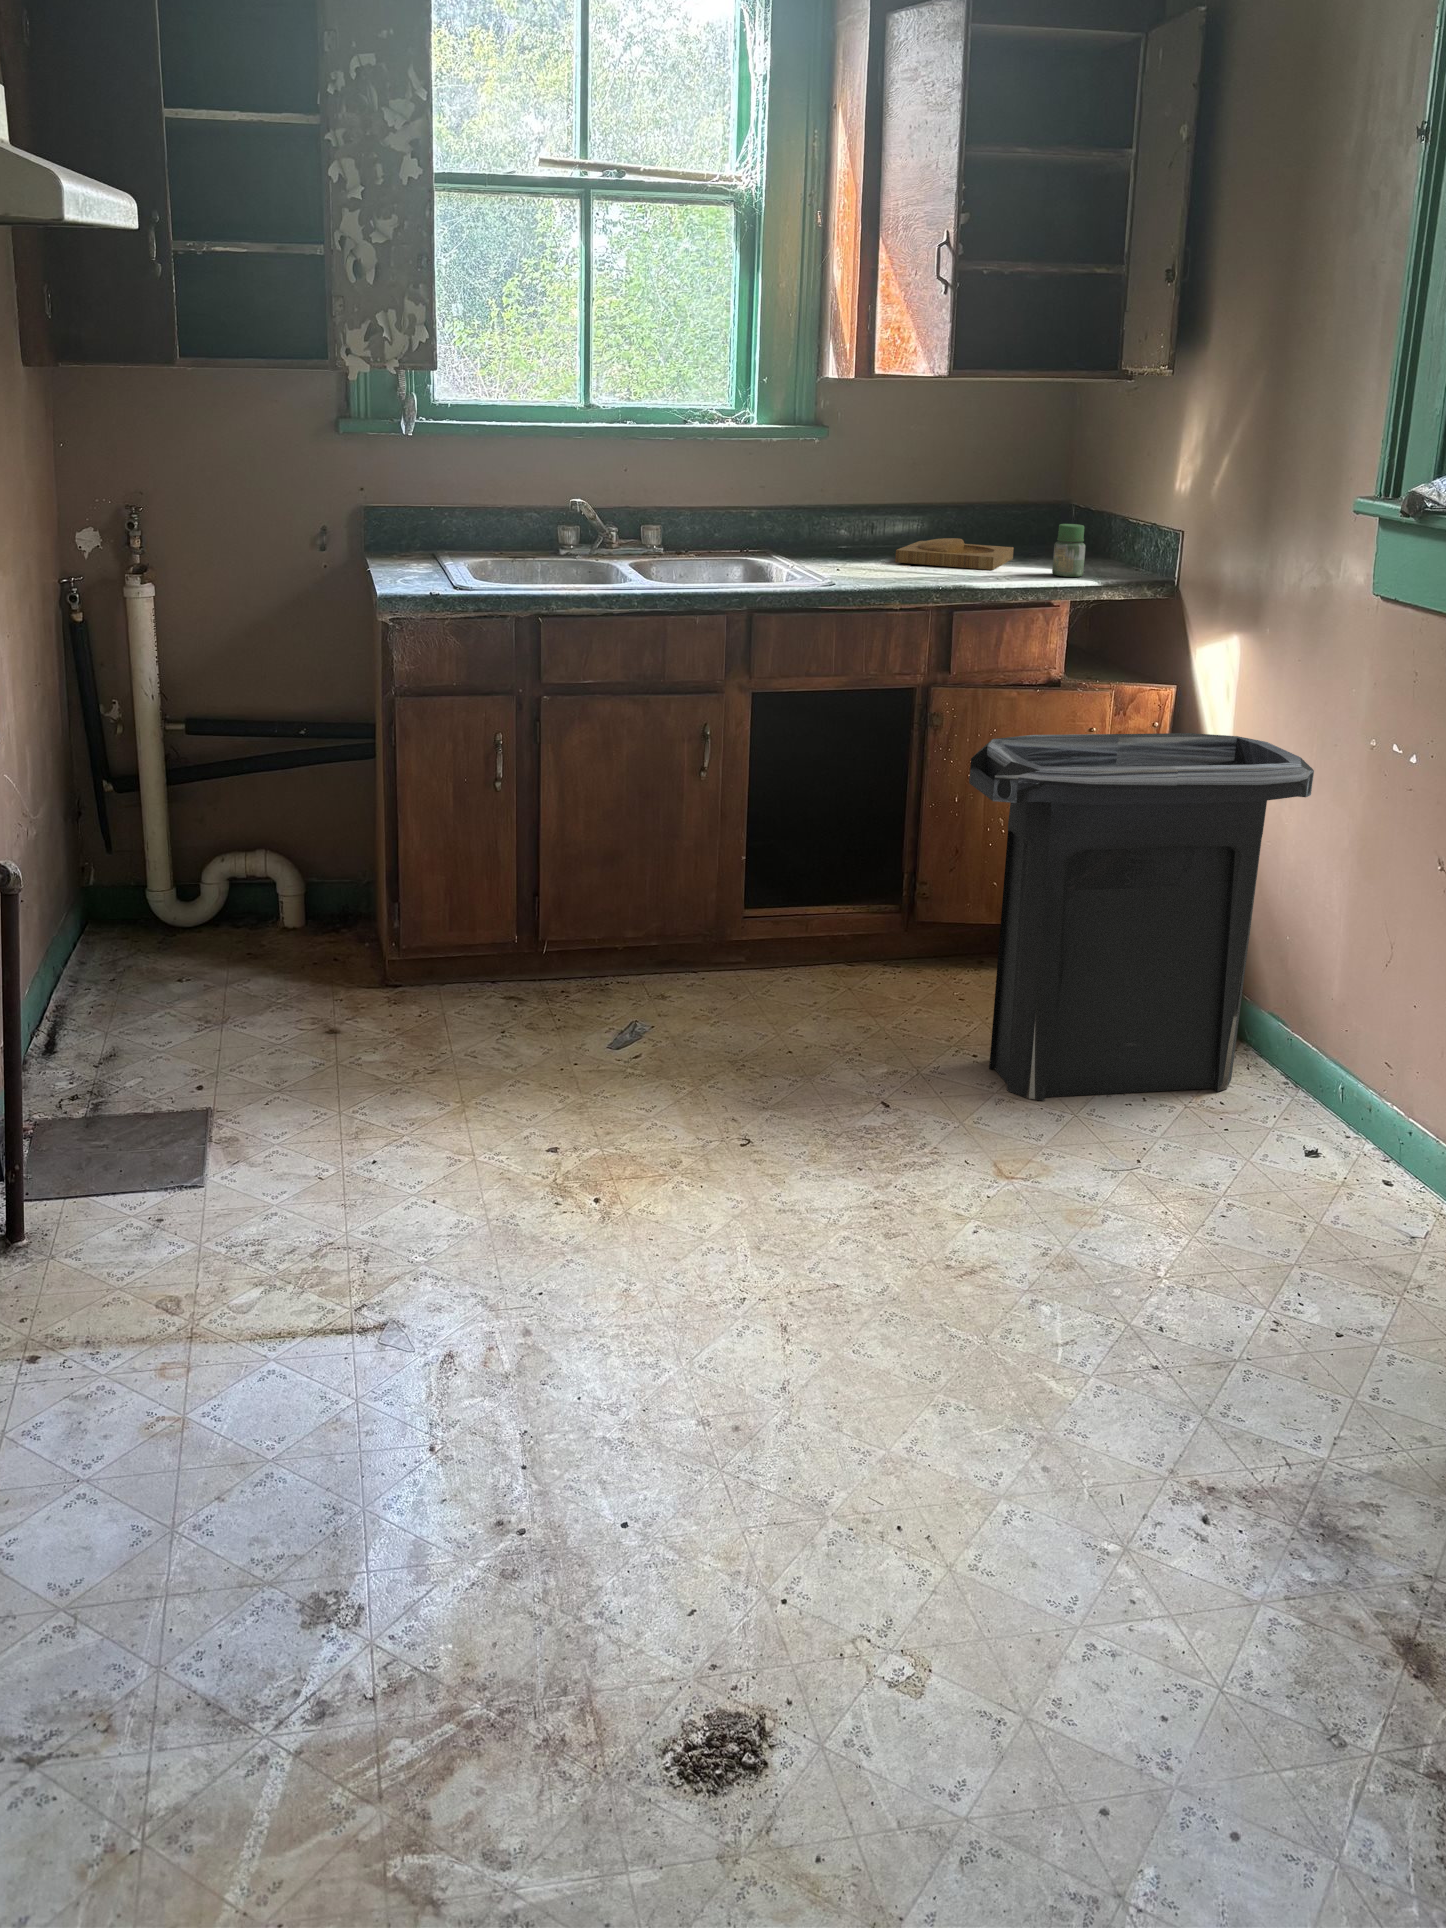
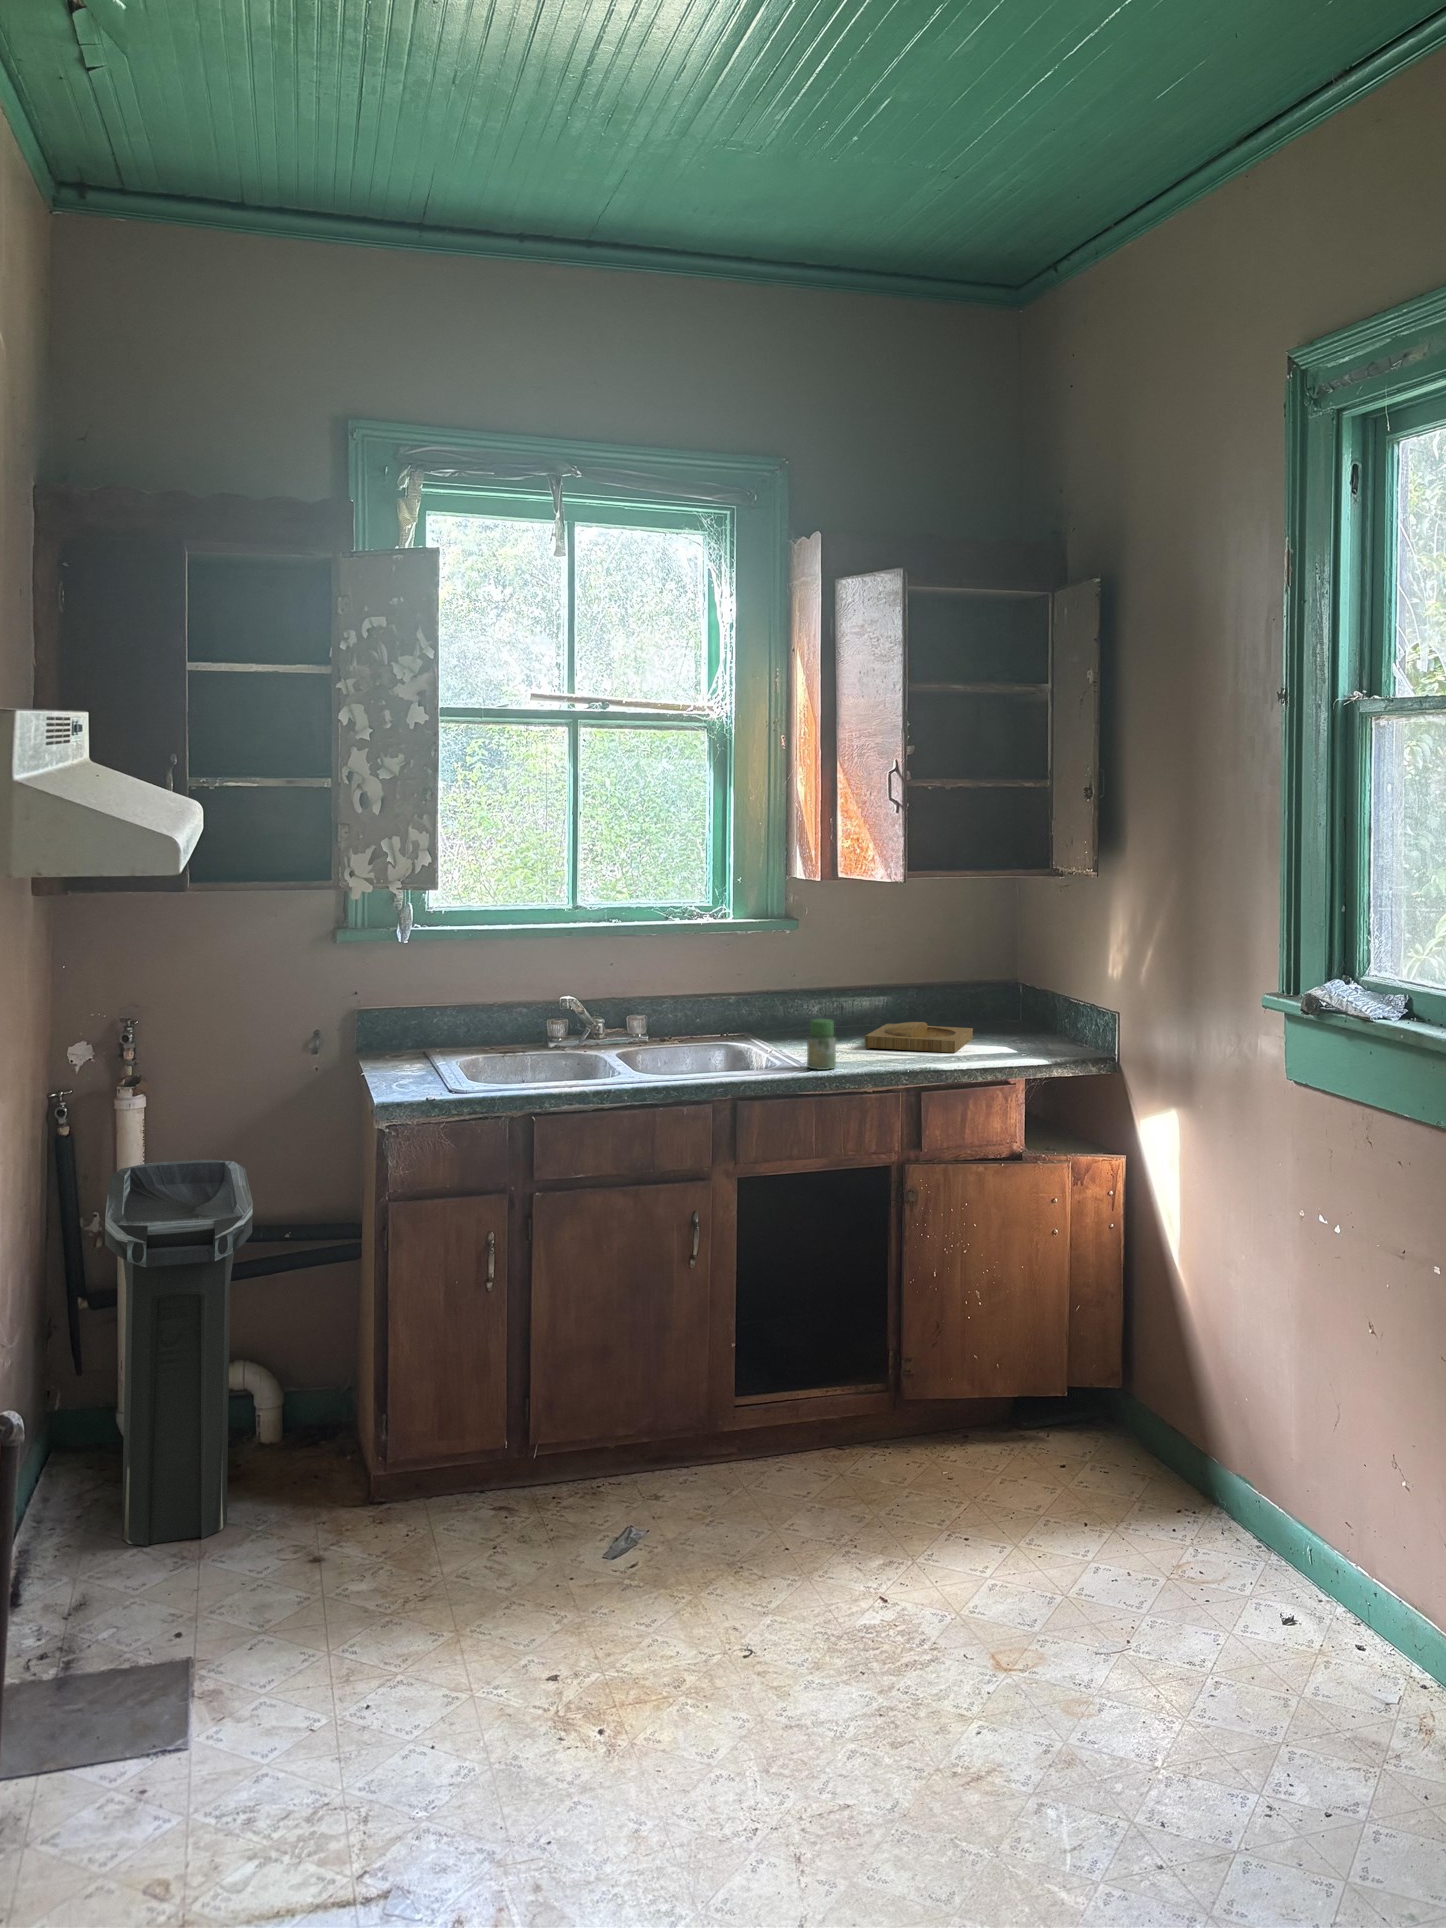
jar: present [1052,524,1086,577] -> present [807,1019,836,1070]
trash can: present [969,733,1314,1101] -> present [105,1159,253,1546]

